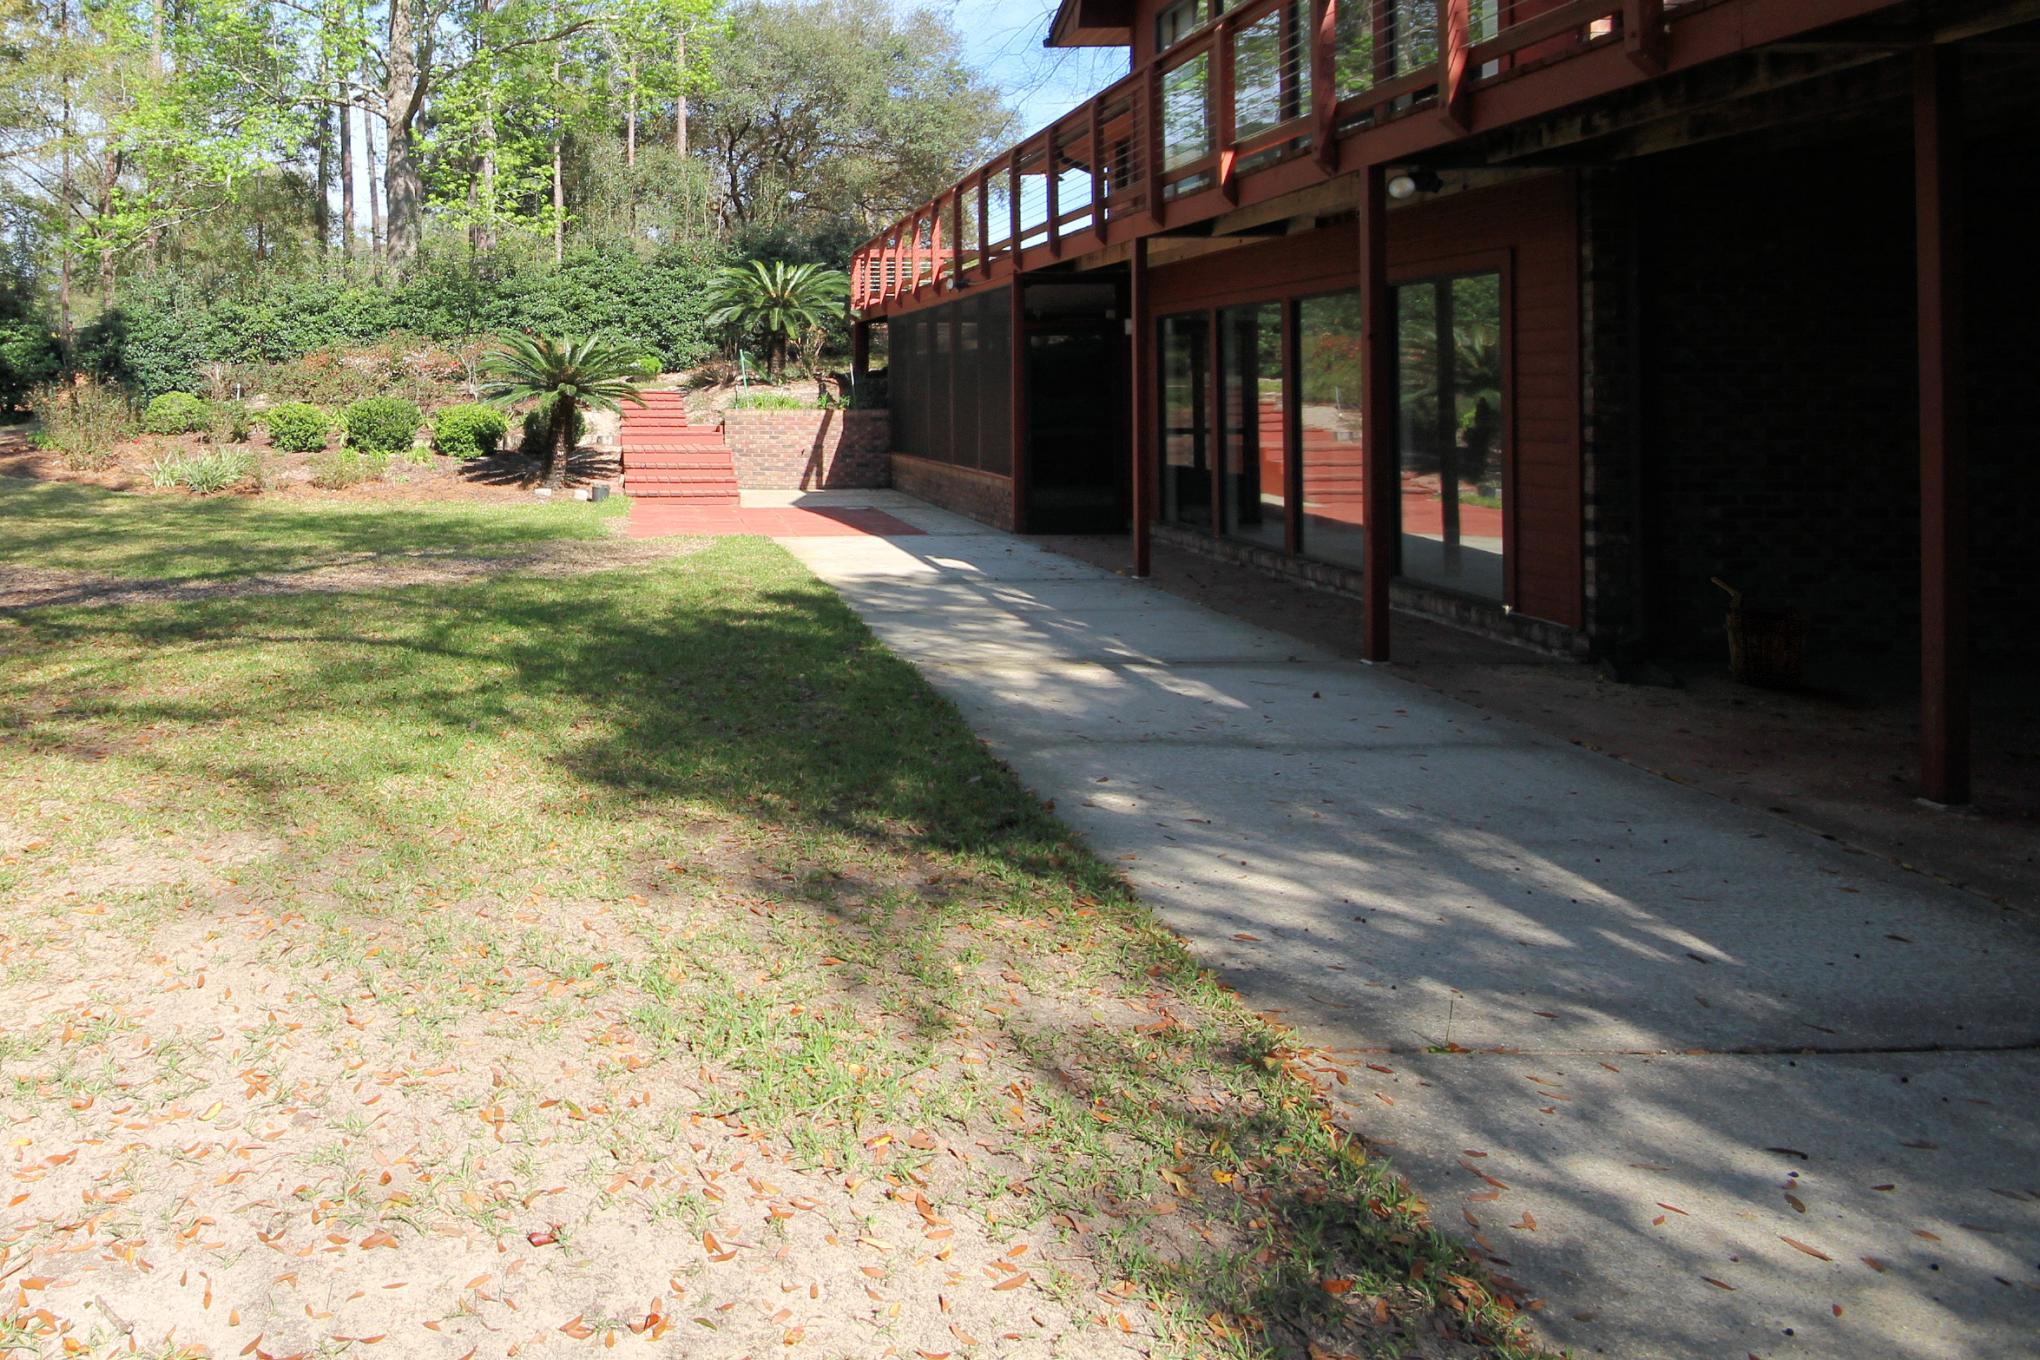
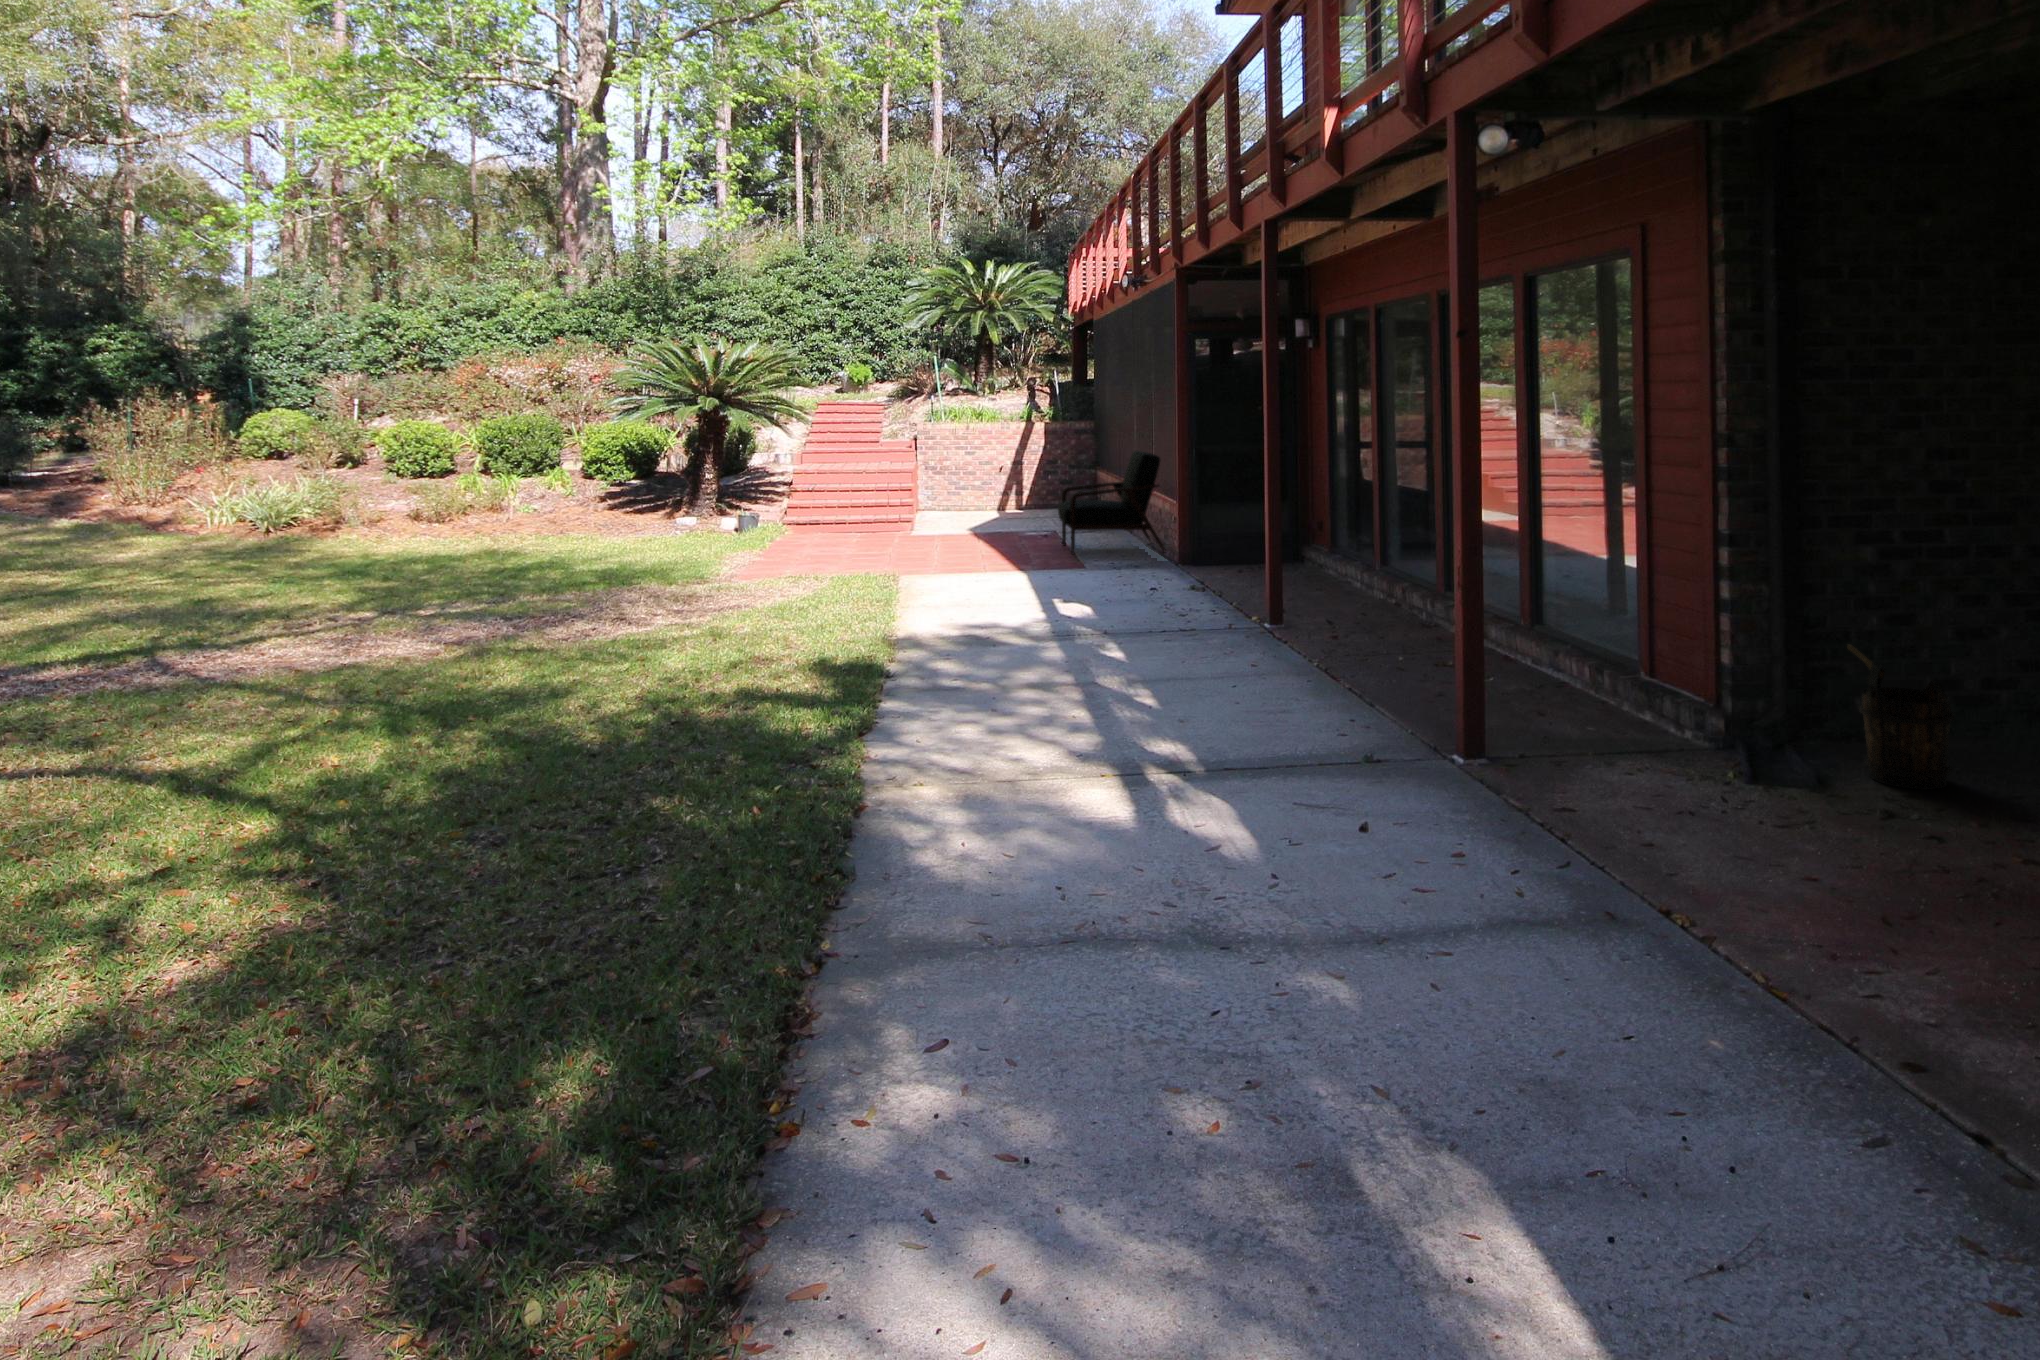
chair: none [900,432,1004,522] -> present [1058,451,1165,554]

